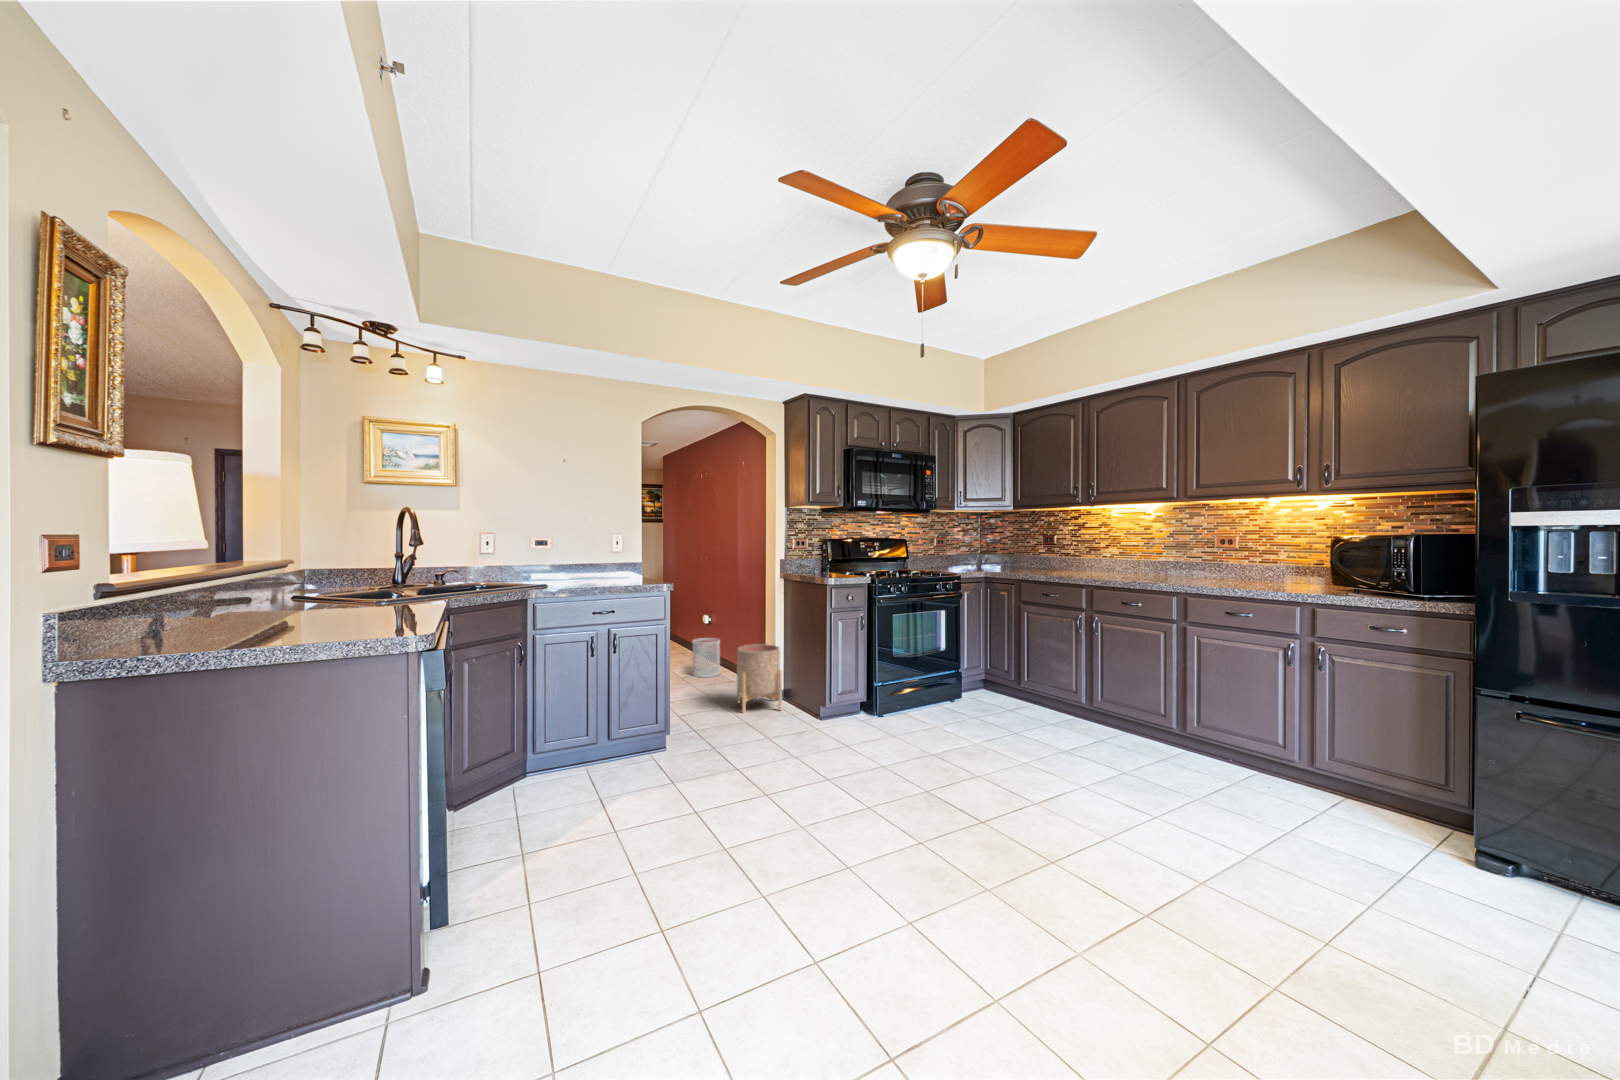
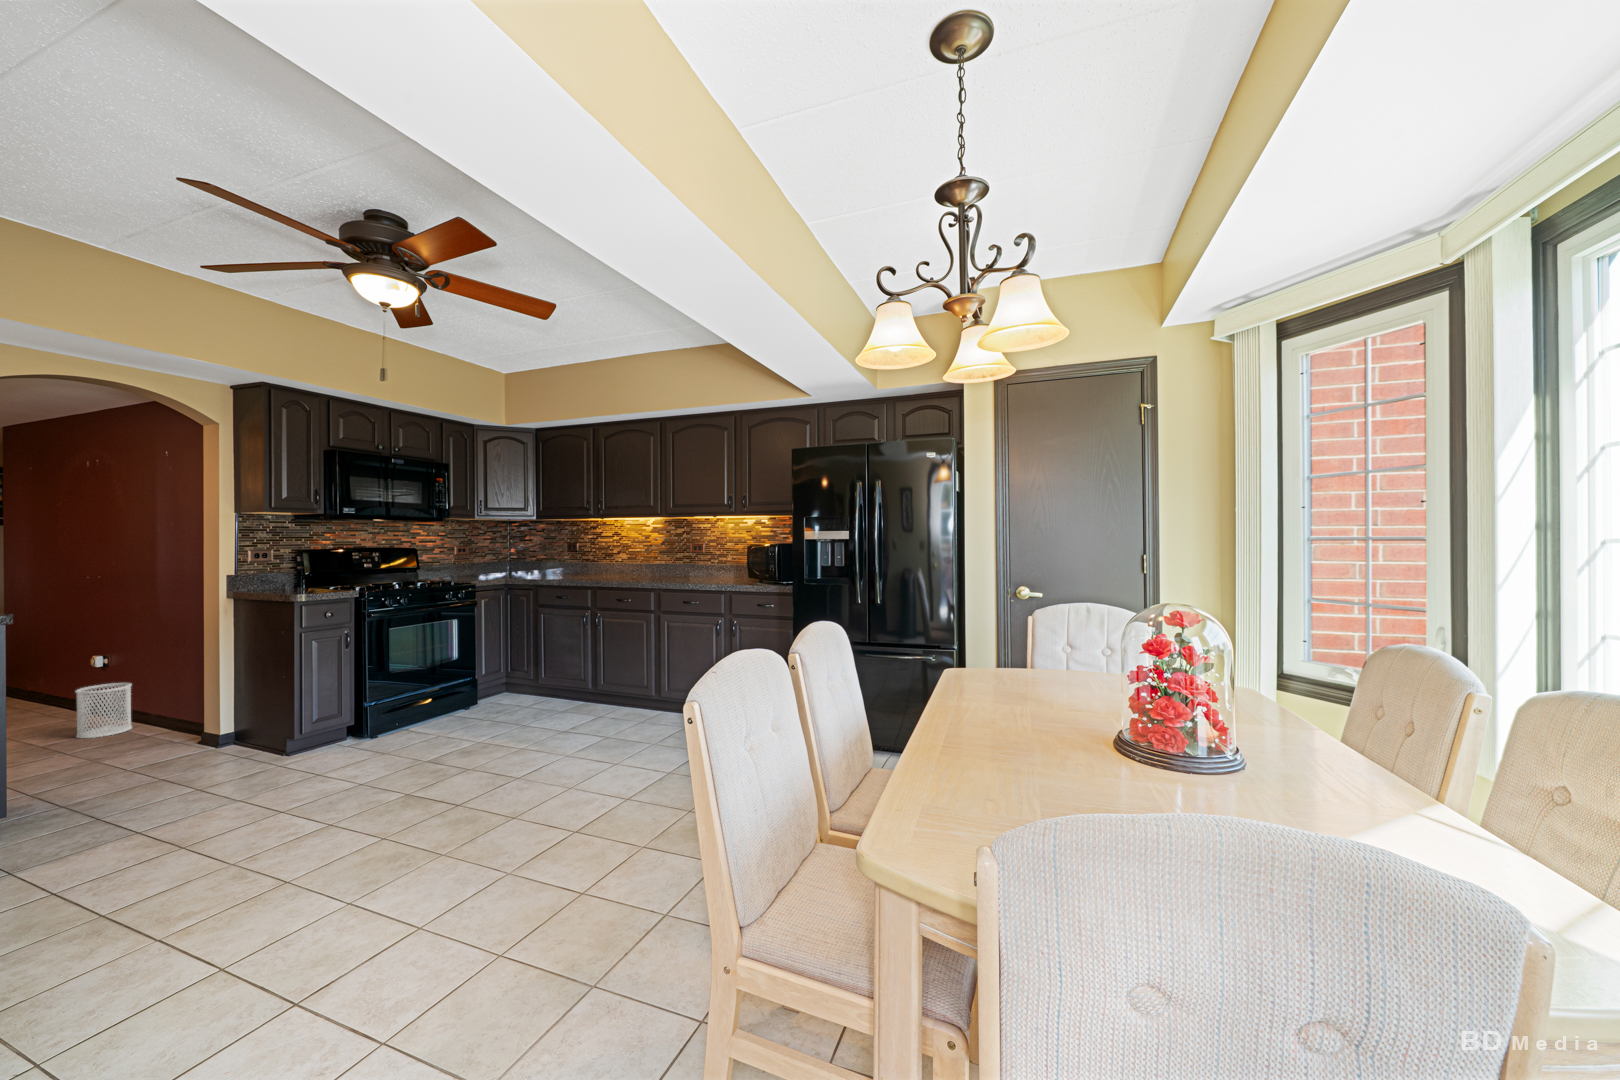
planter: present [737,644,782,713] -> none [155,679,231,769]

